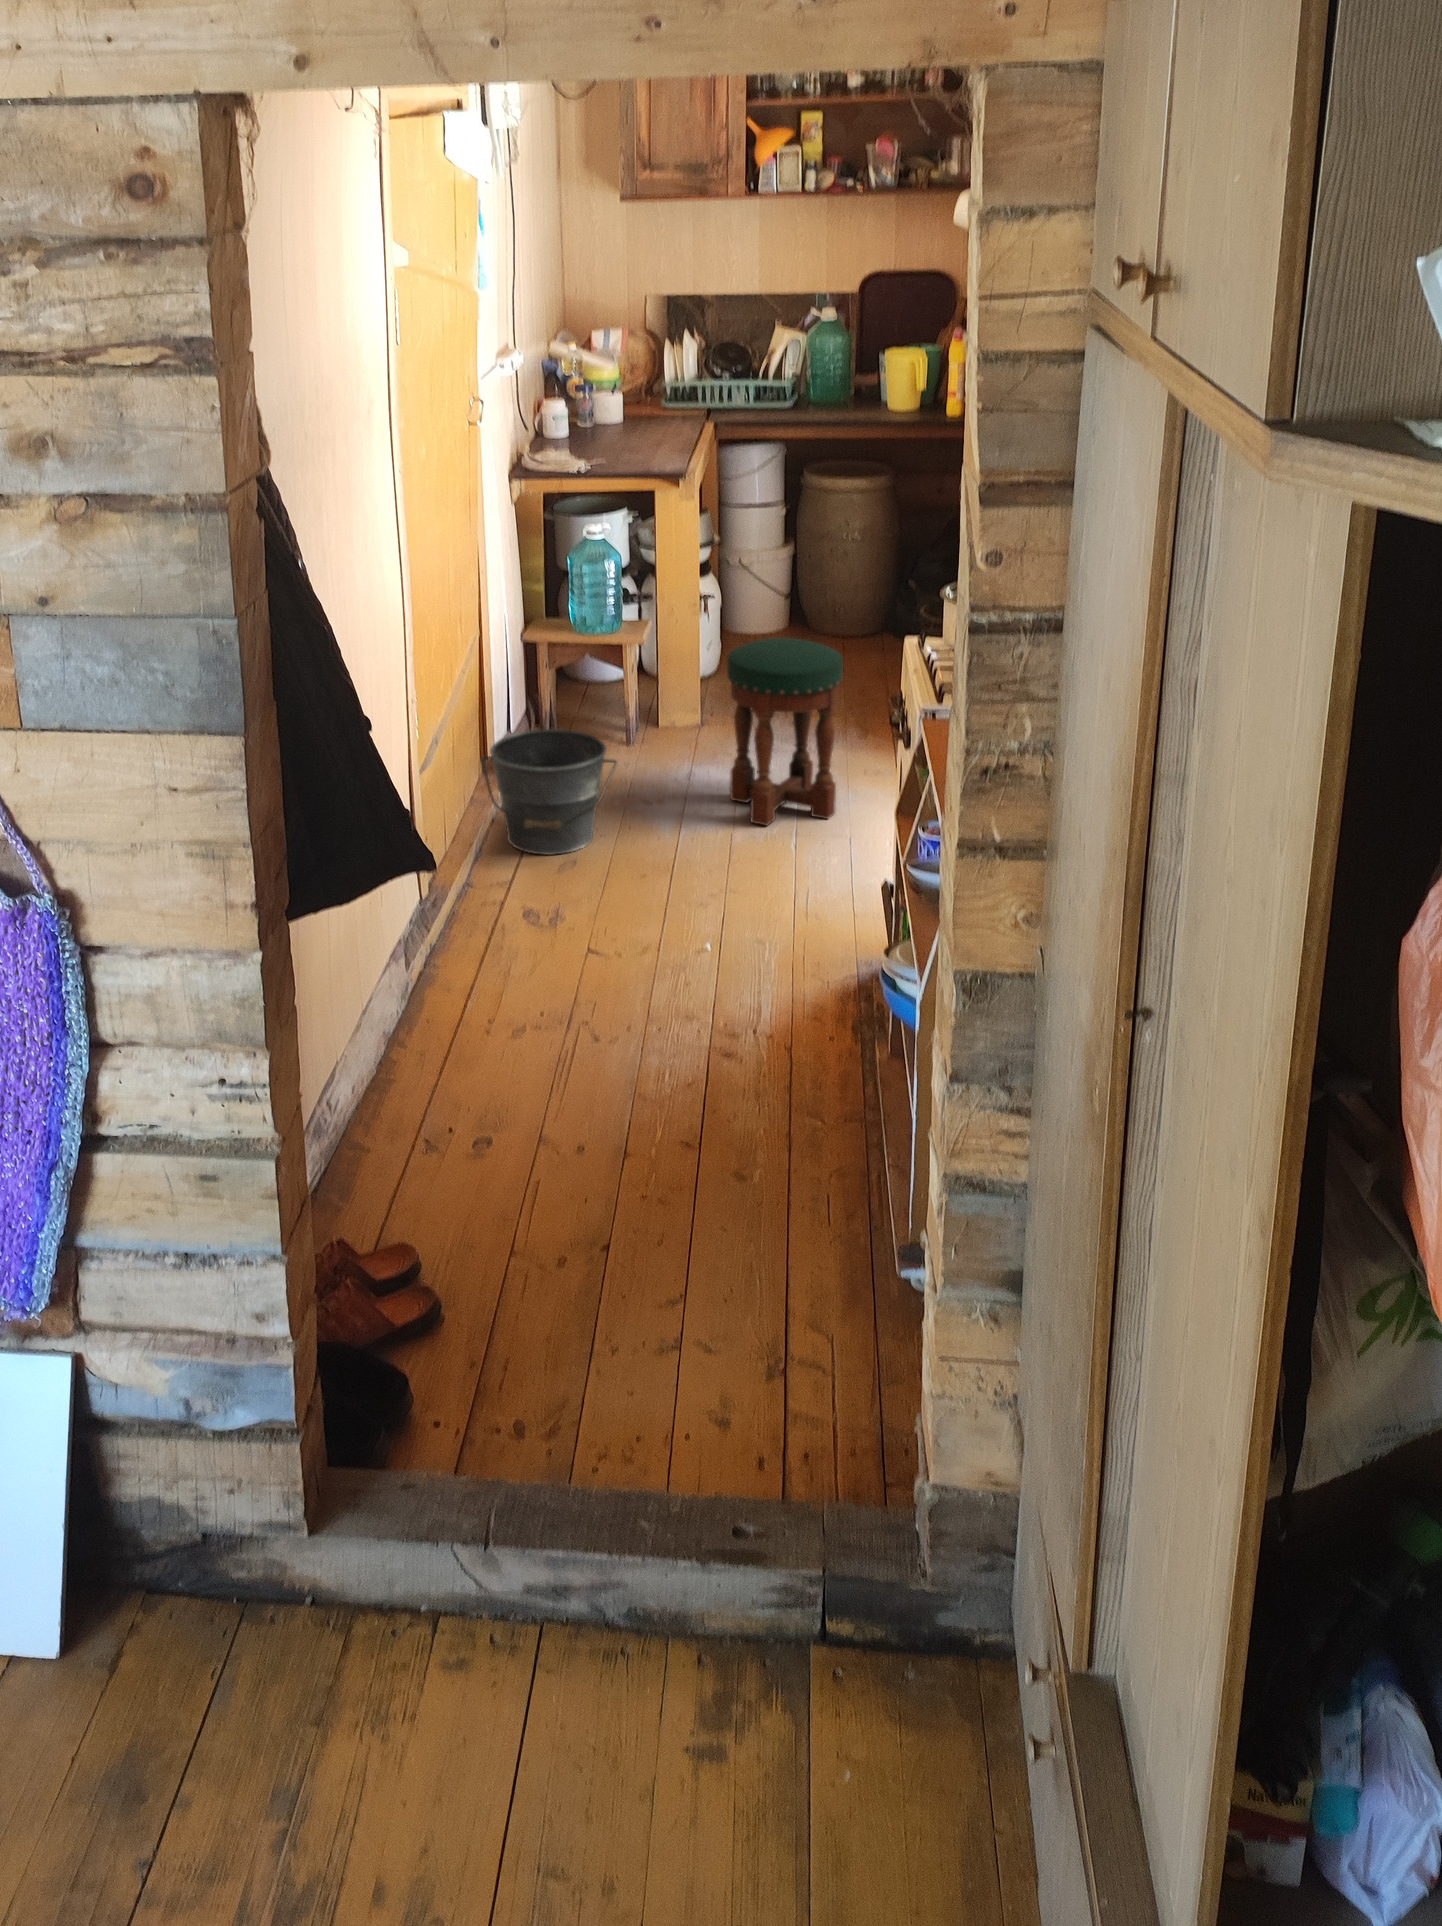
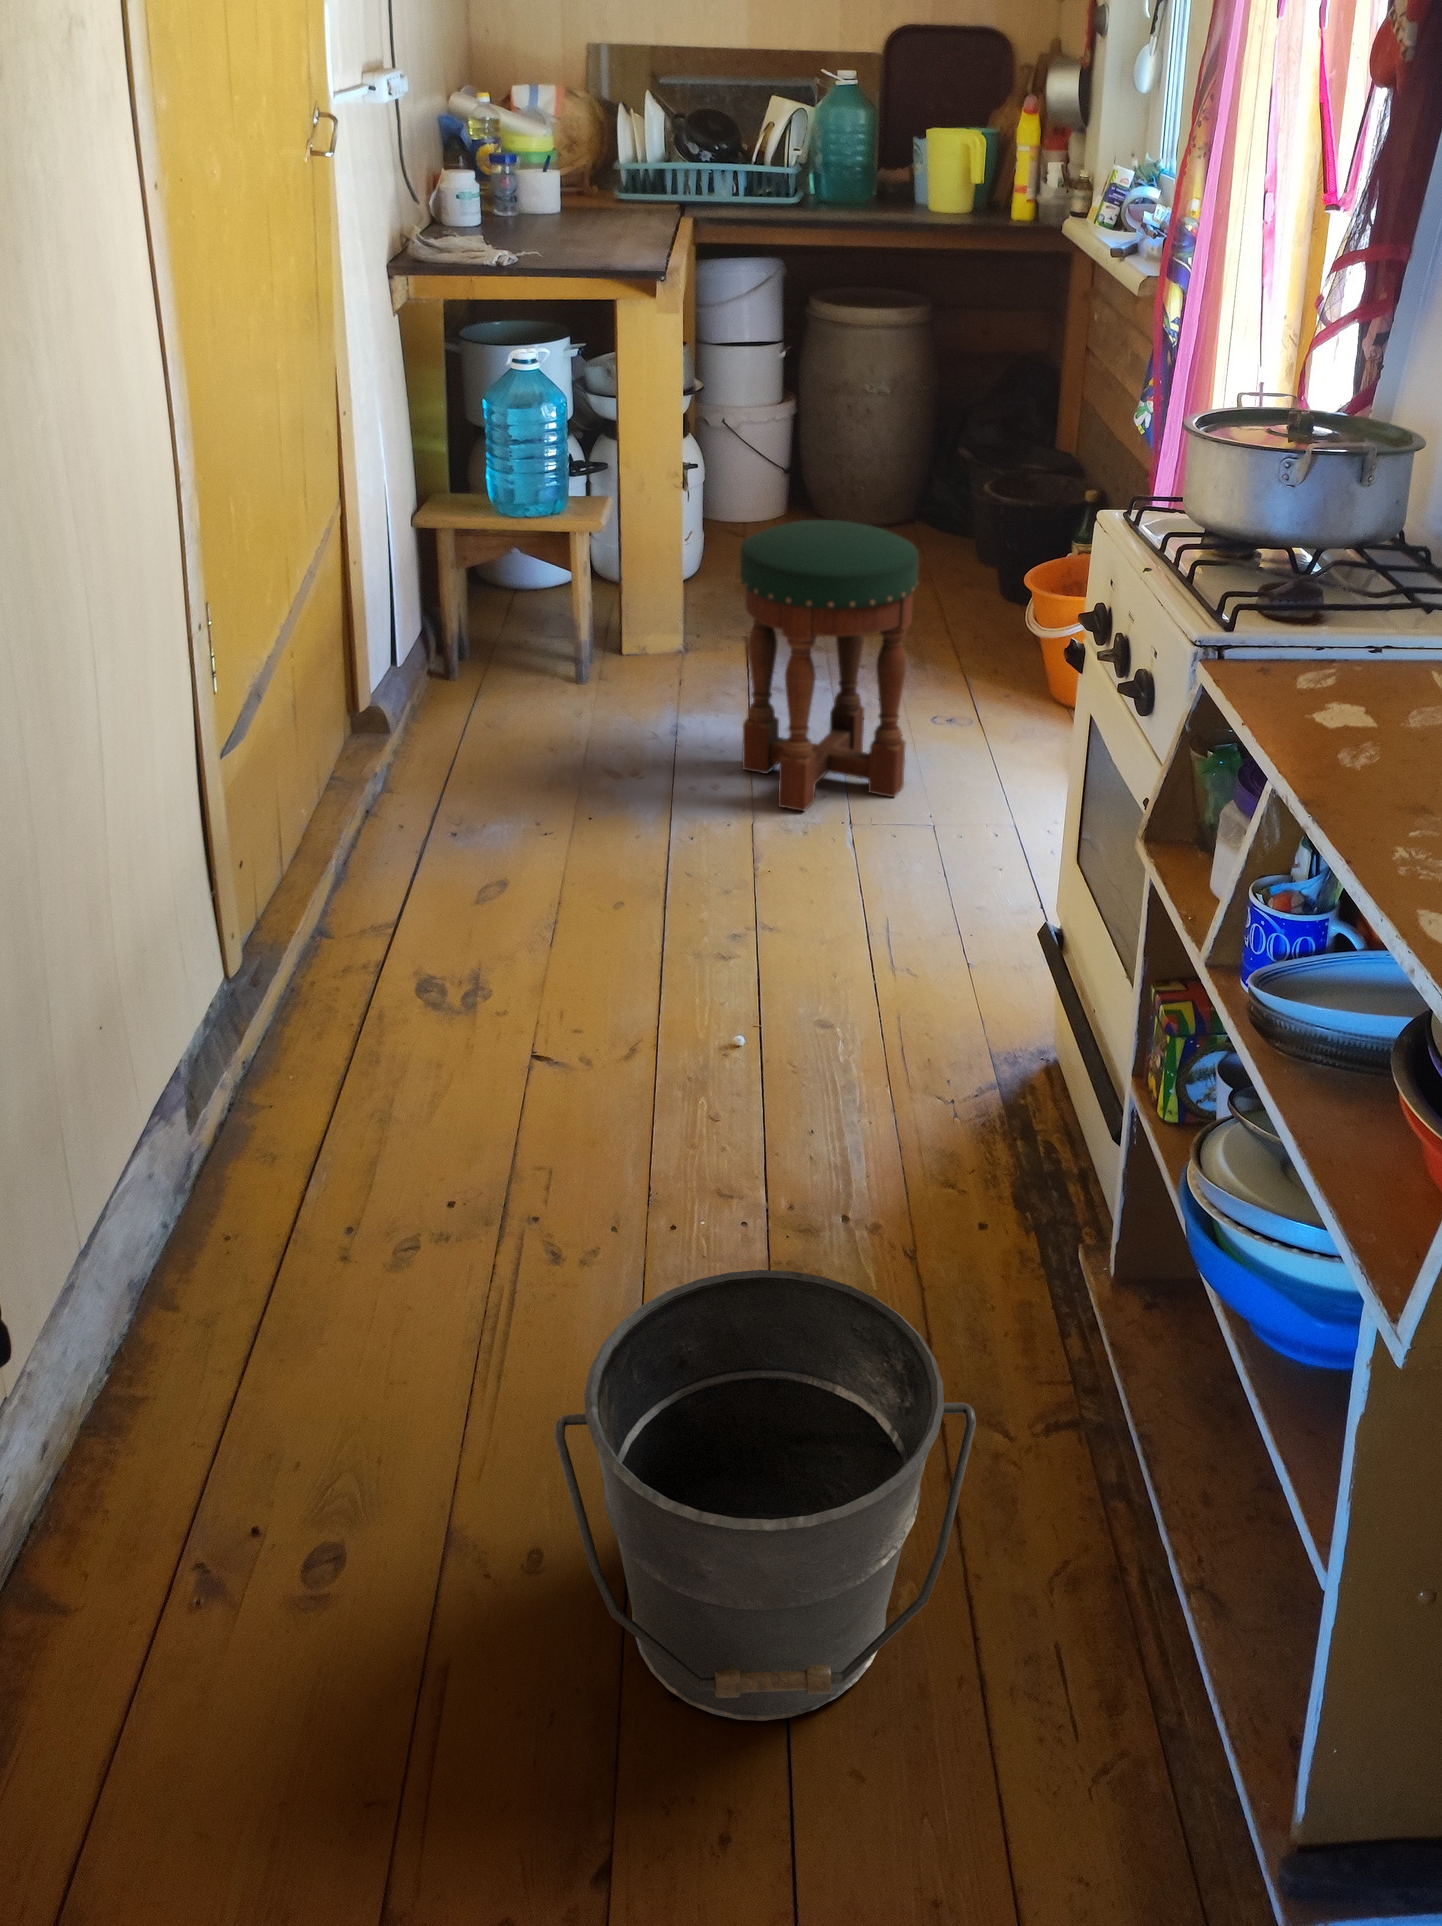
bucket: present [481,729,617,855] -> present [555,1270,976,1721]

